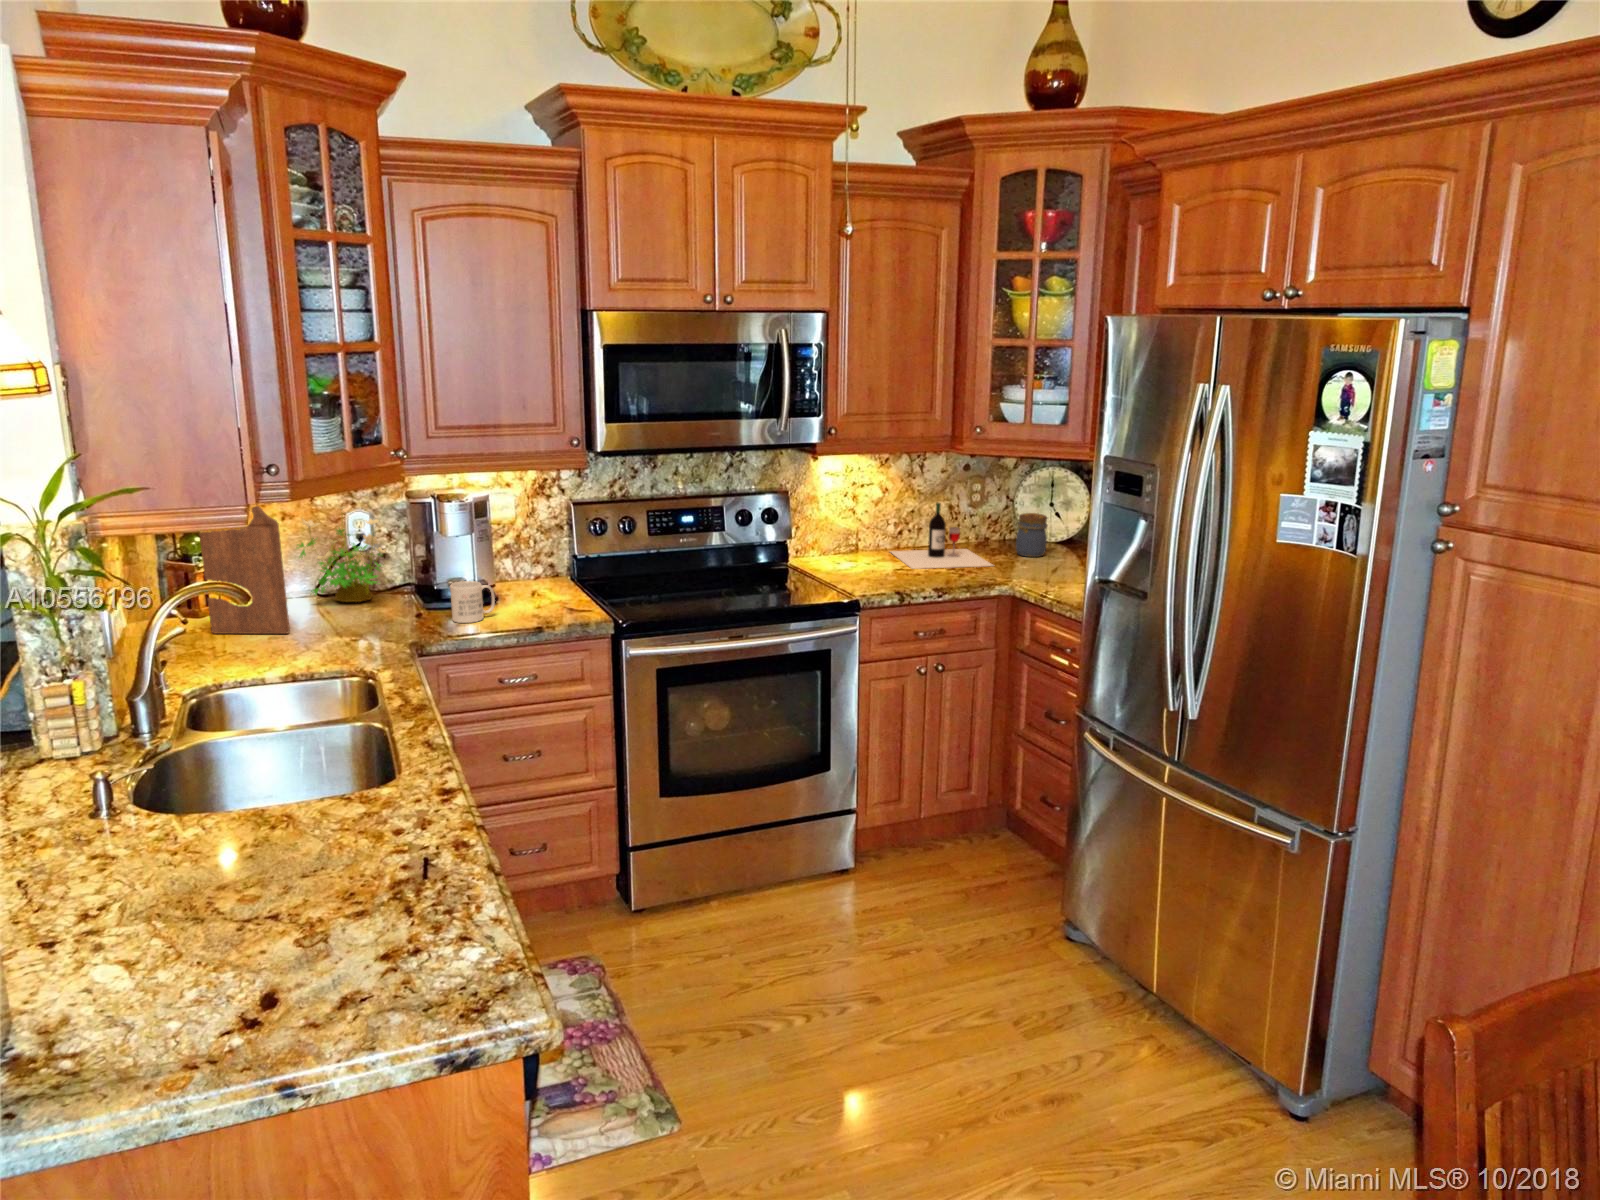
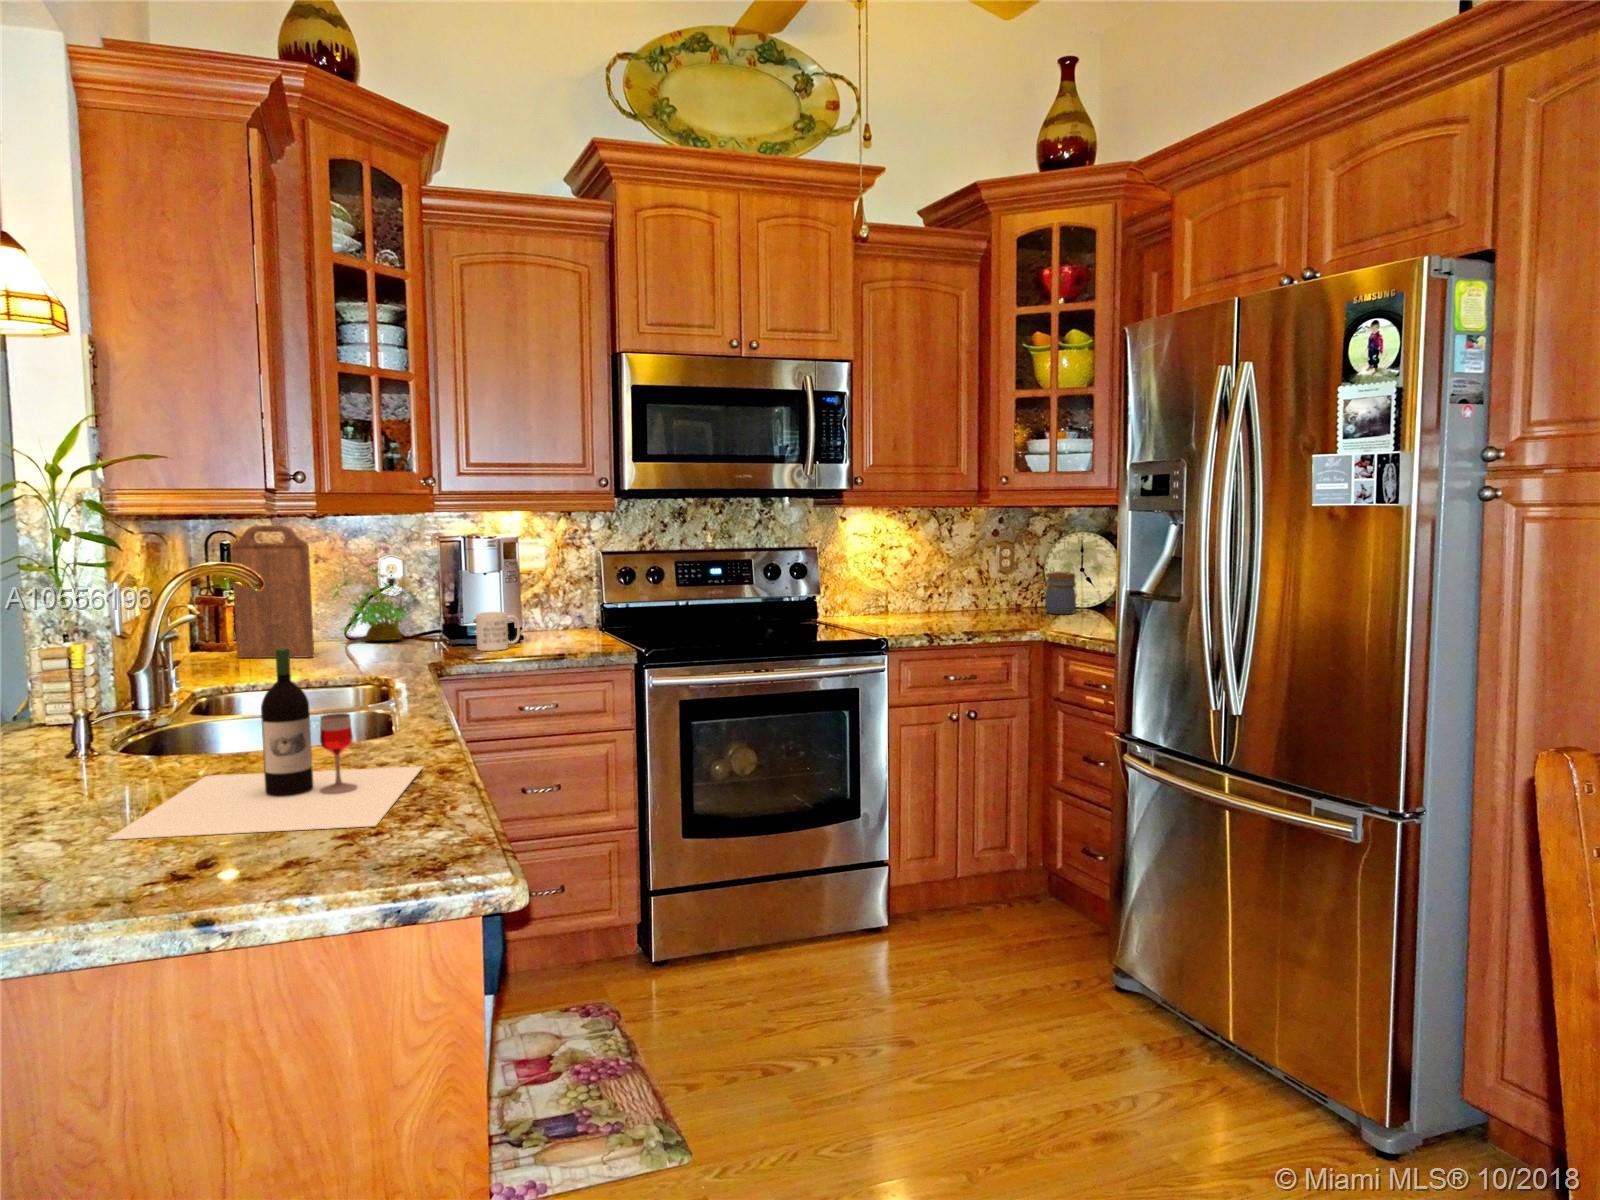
wine bottle: present [891,502,993,569] -> present [108,648,422,840]

